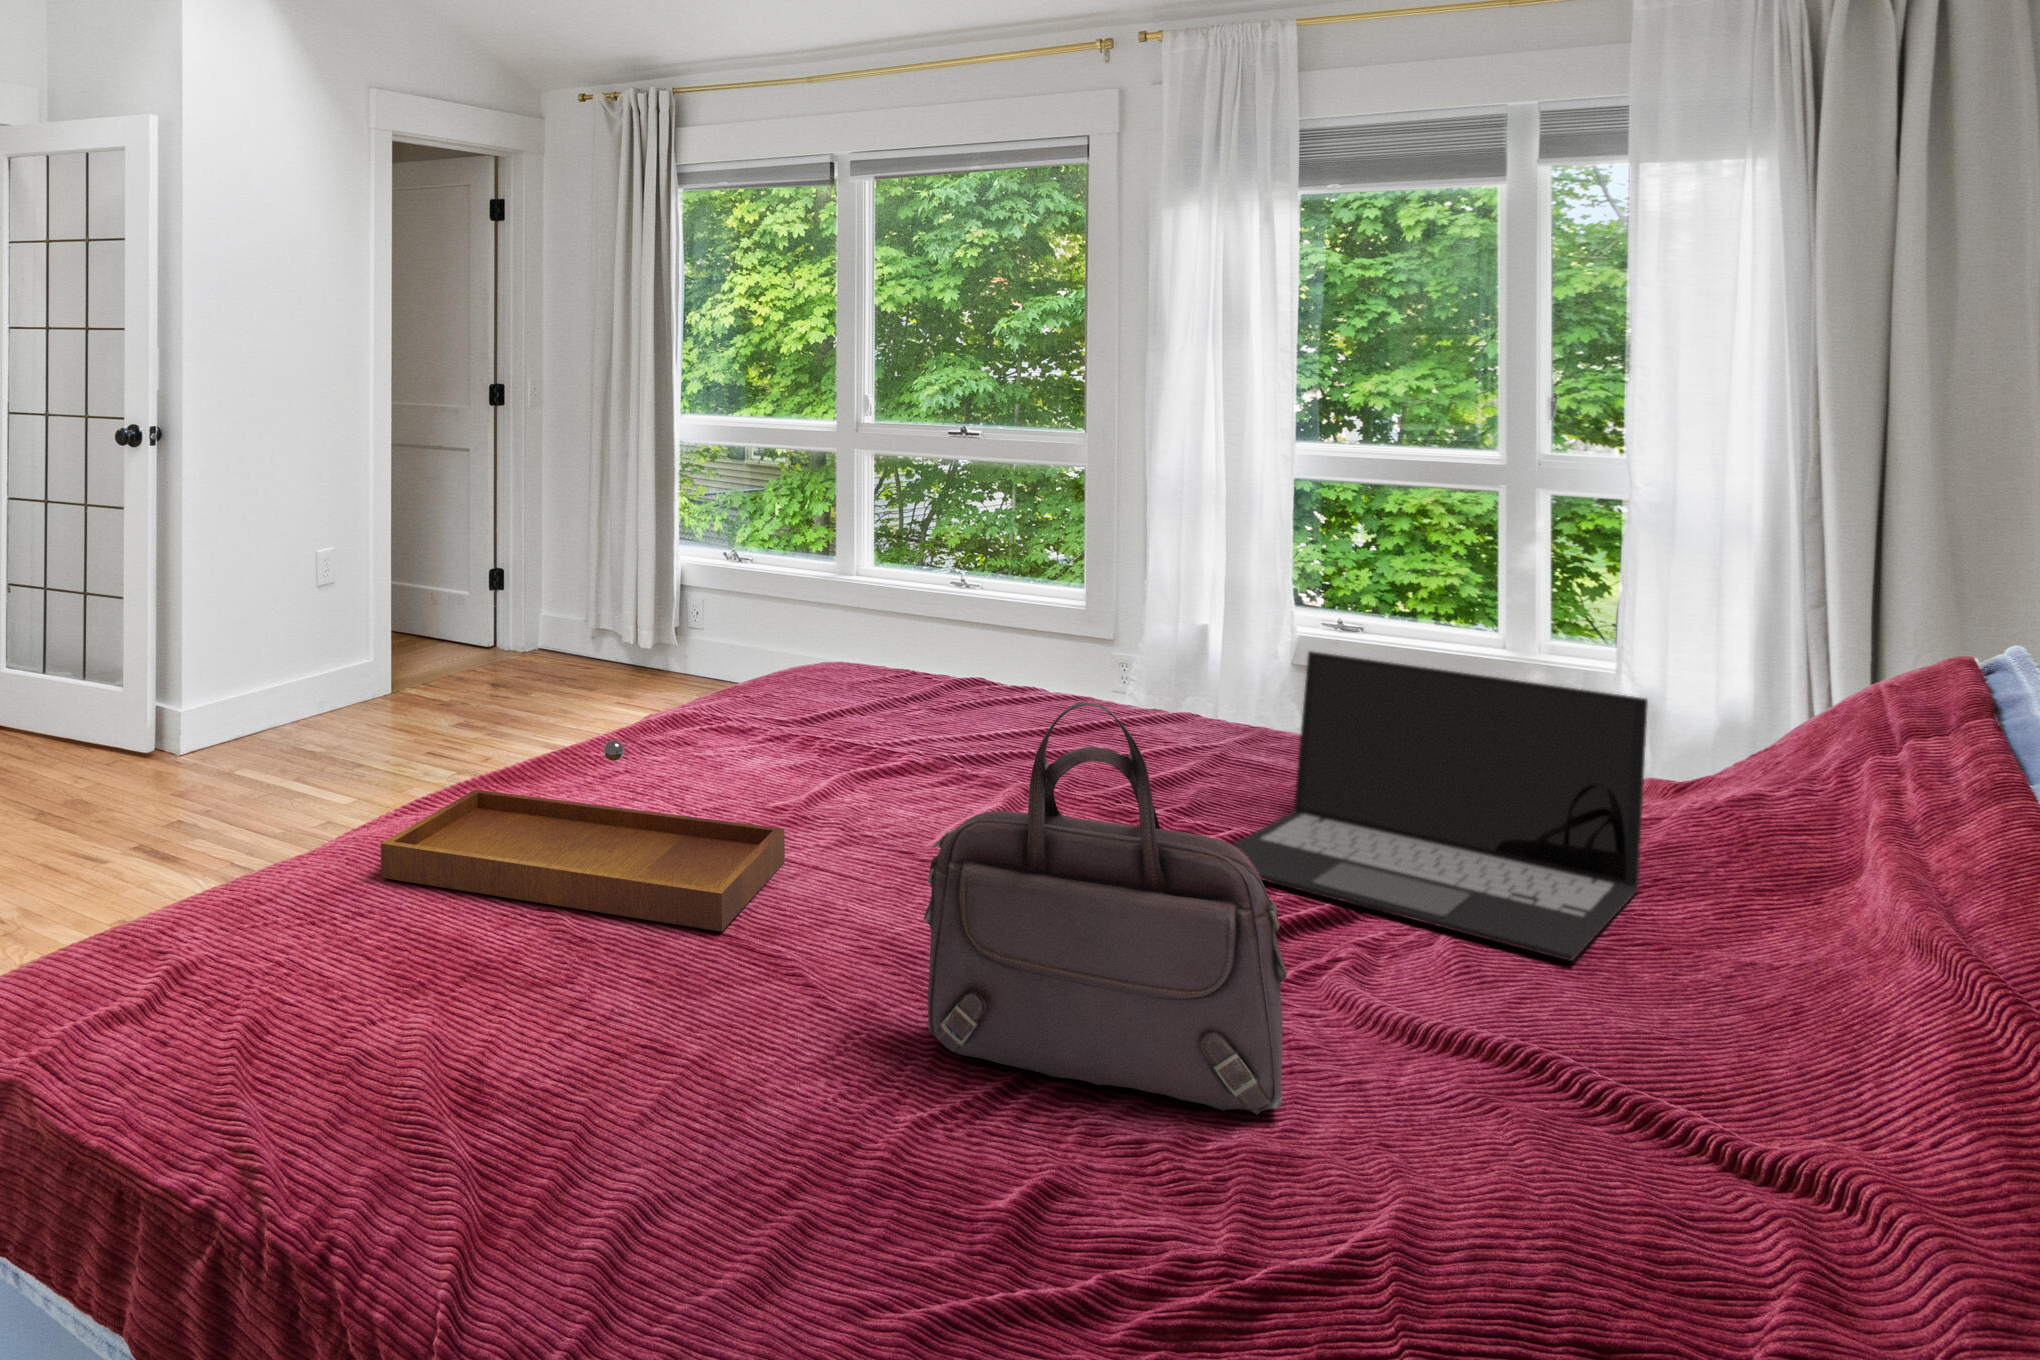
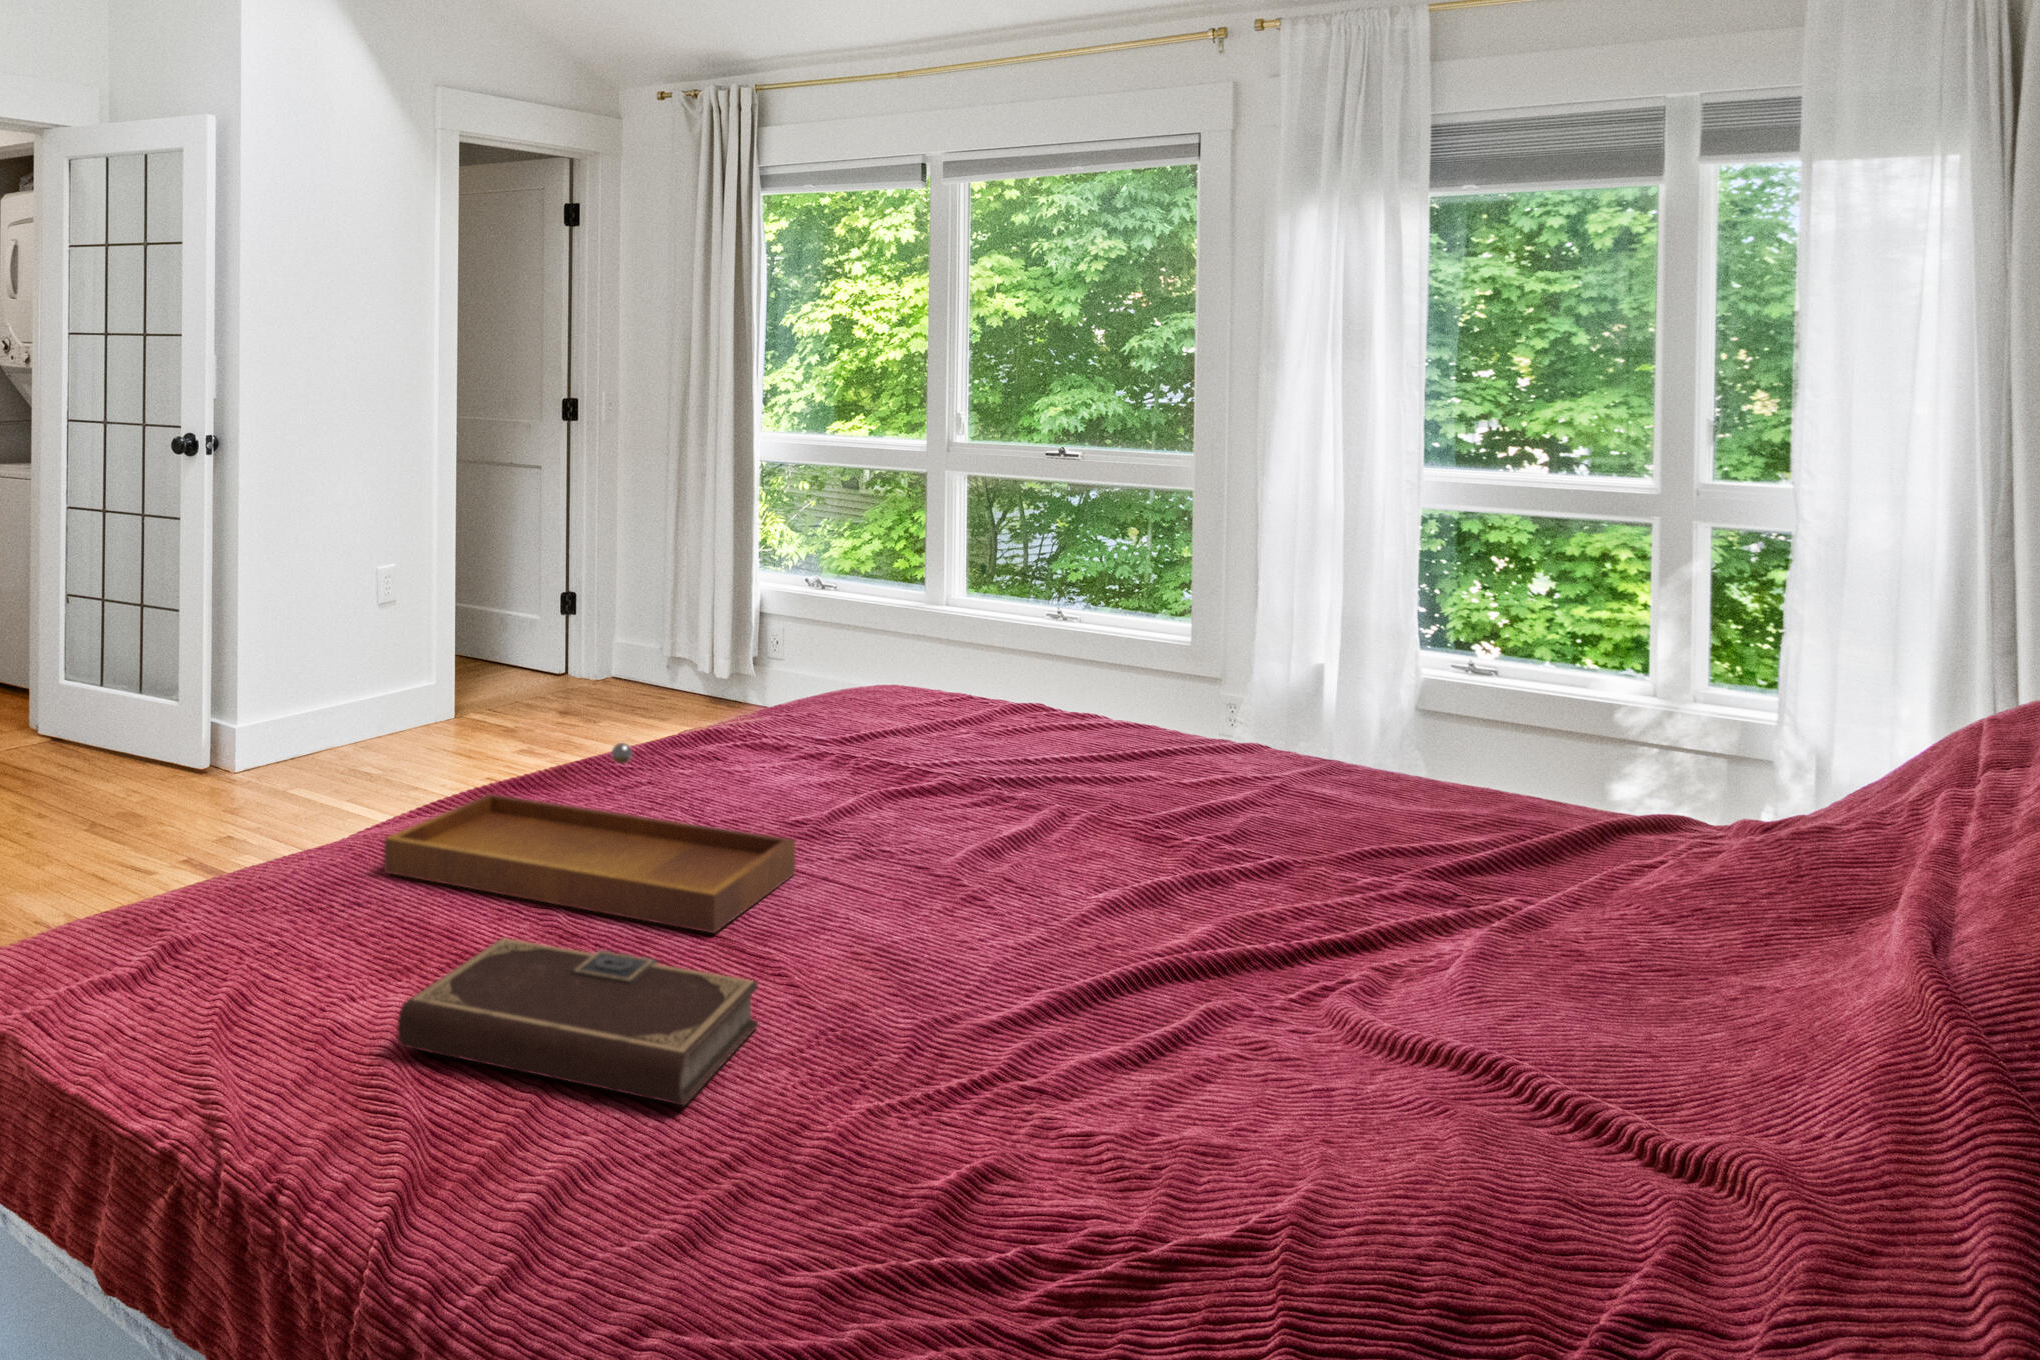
laptop: present [1233,651,1648,961] -> none [1235,676,1721,996]
handbag: present [924,702,1287,1114] -> none [896,696,1252,1118]
notebook: none [431,952,789,1131] -> present [397,938,758,1105]

